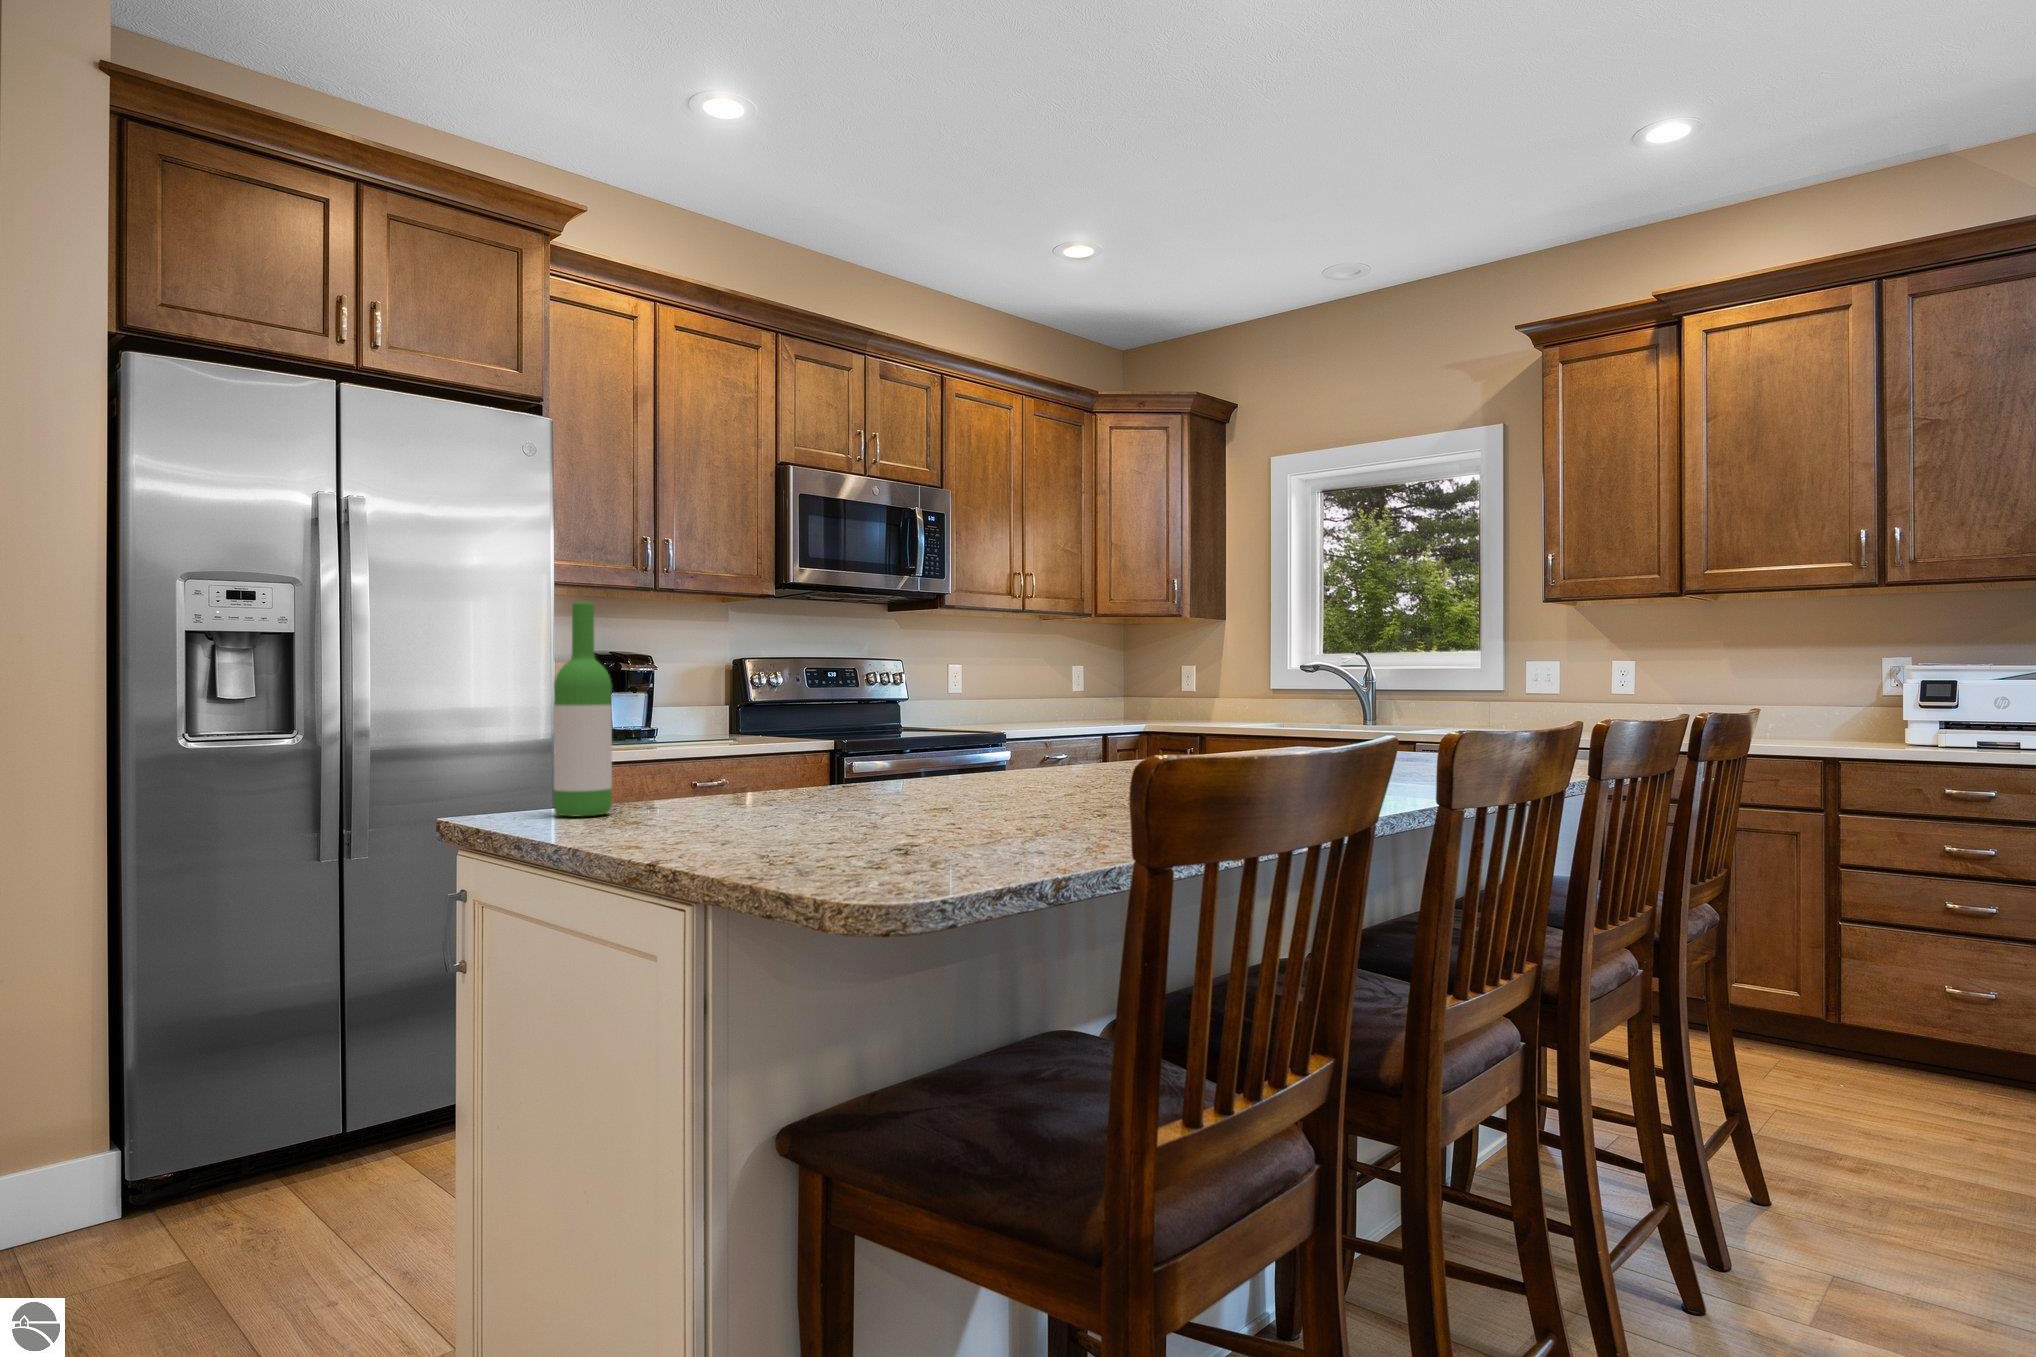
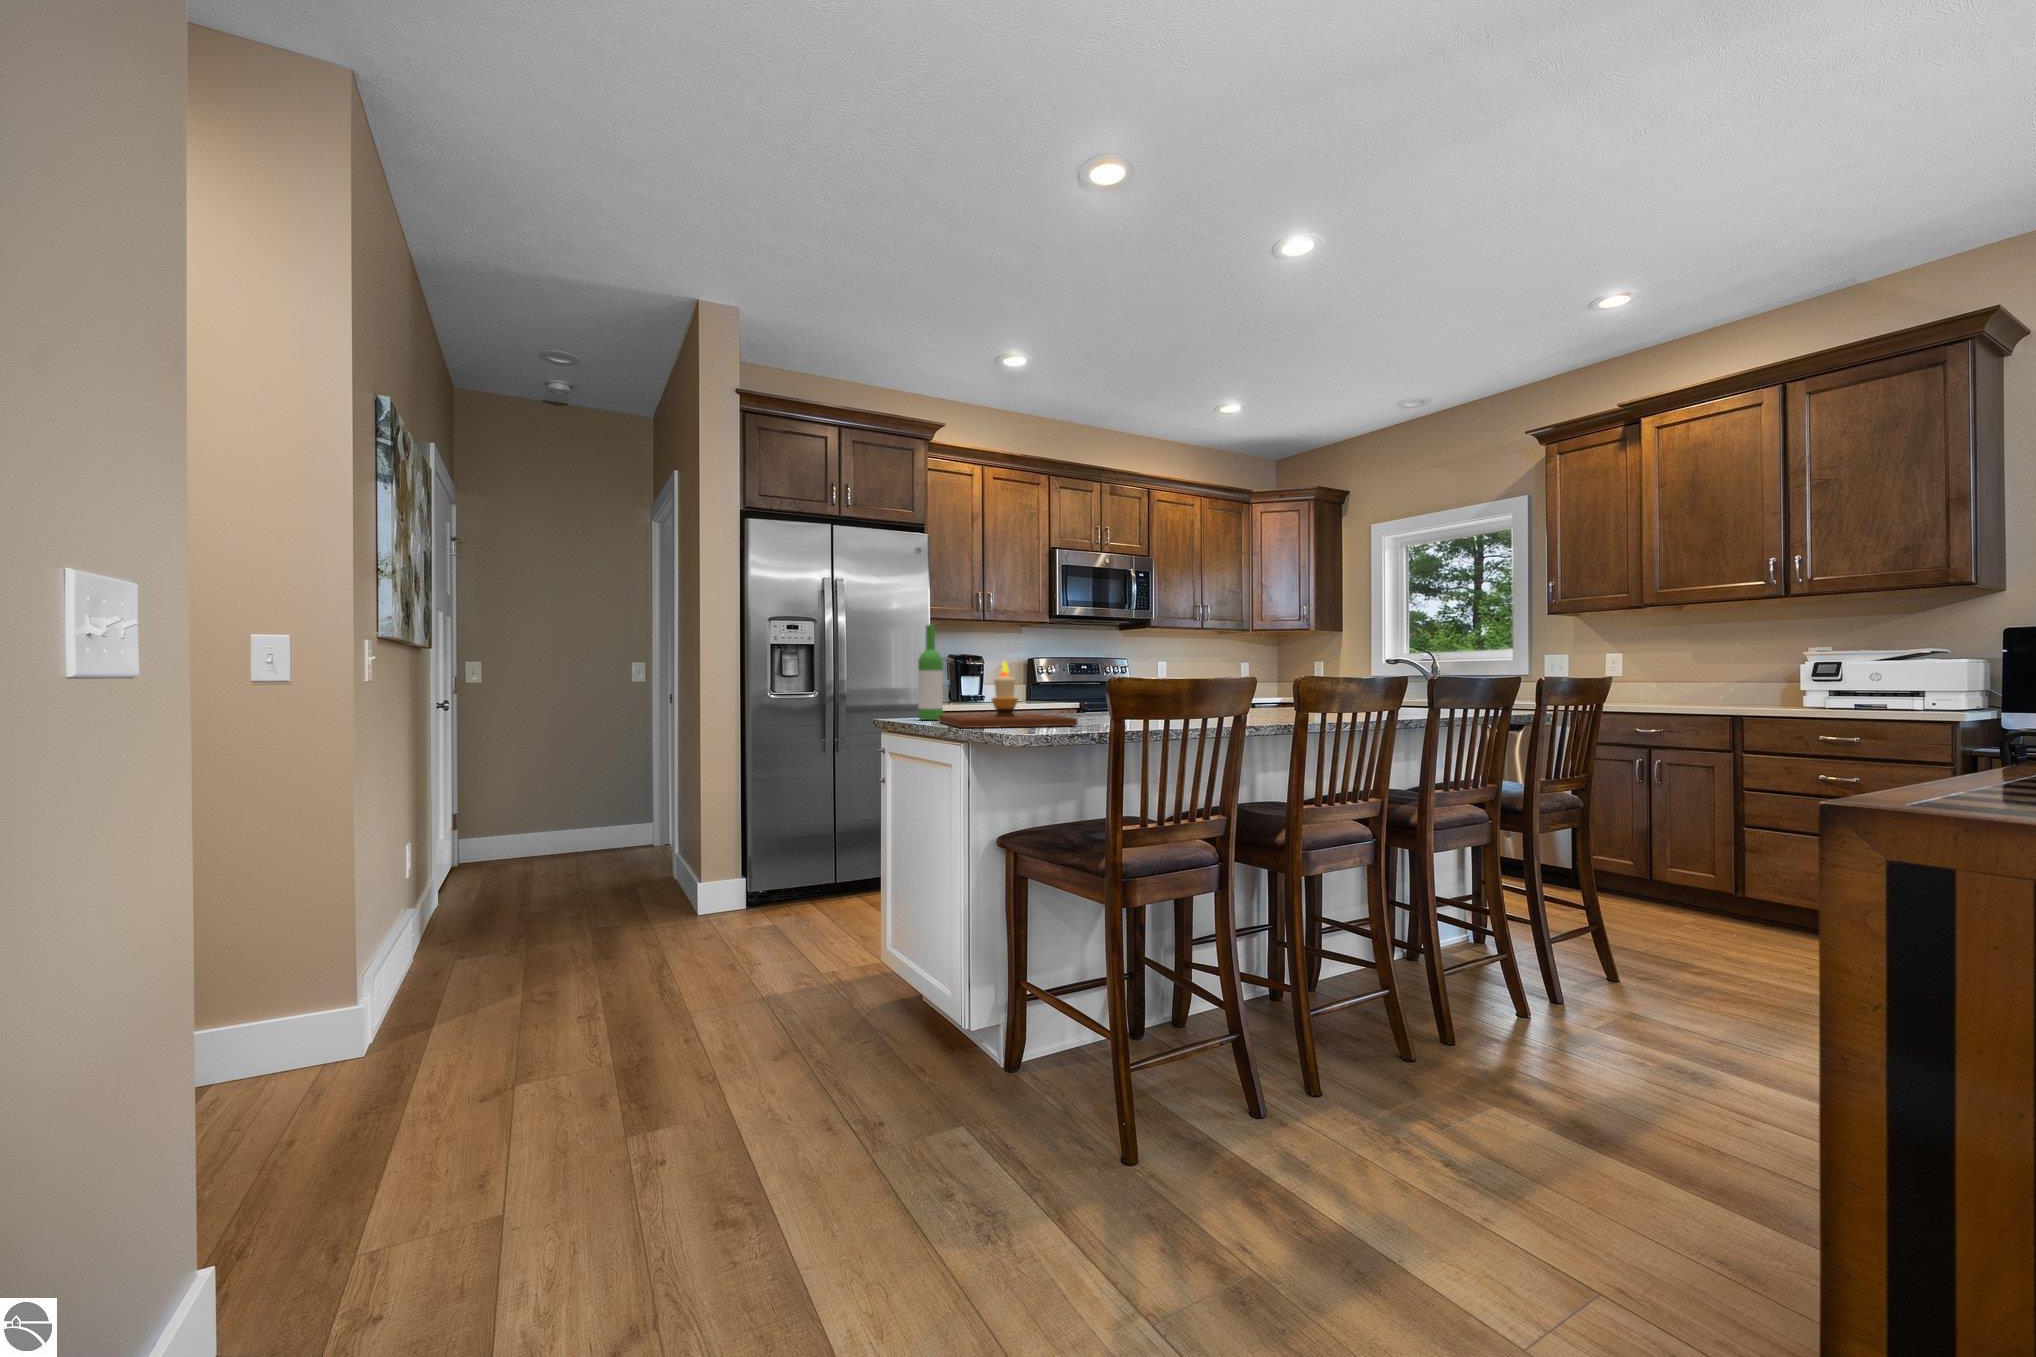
candle: none [610,688,943,855] -> present [939,661,1078,728]

